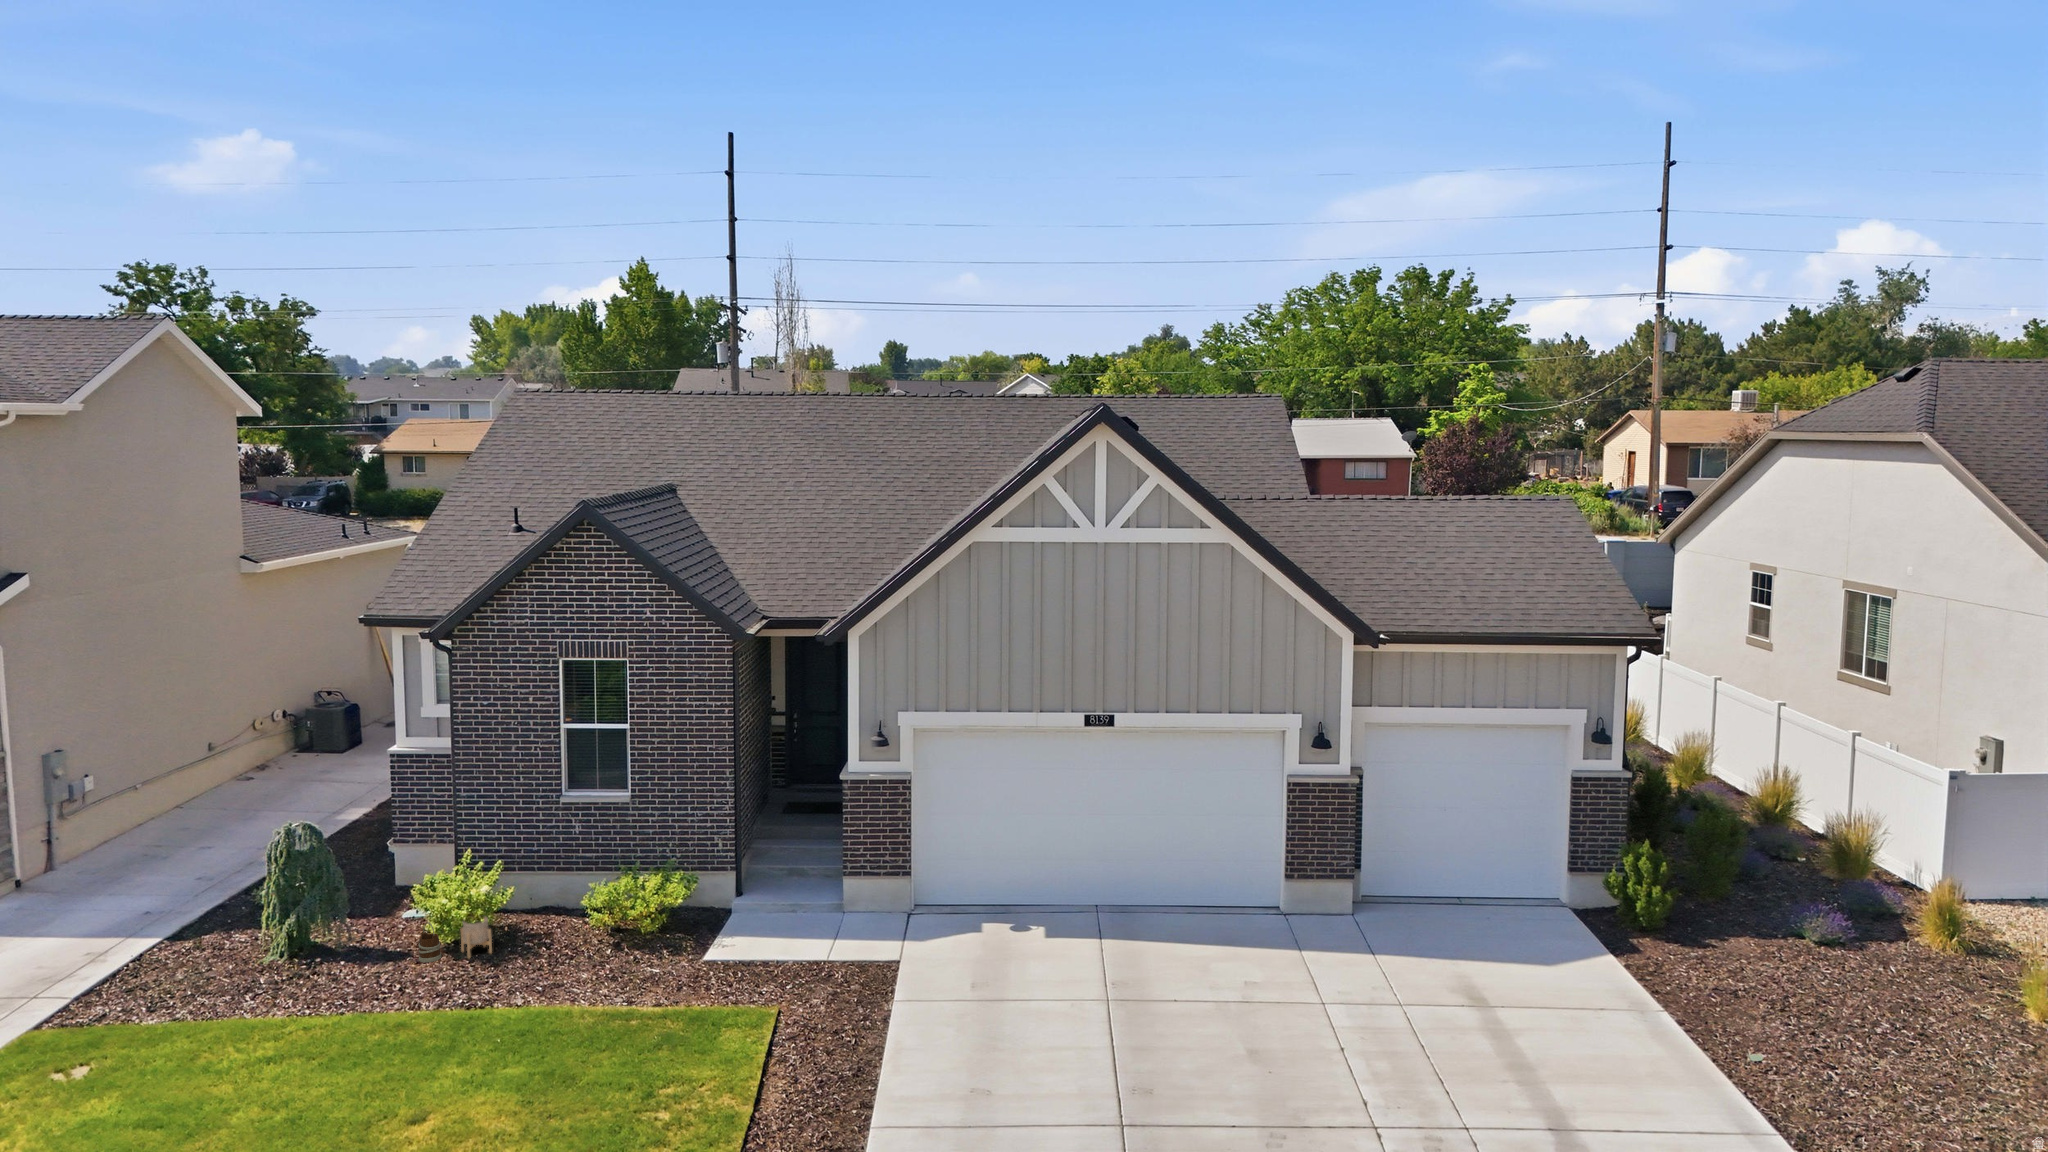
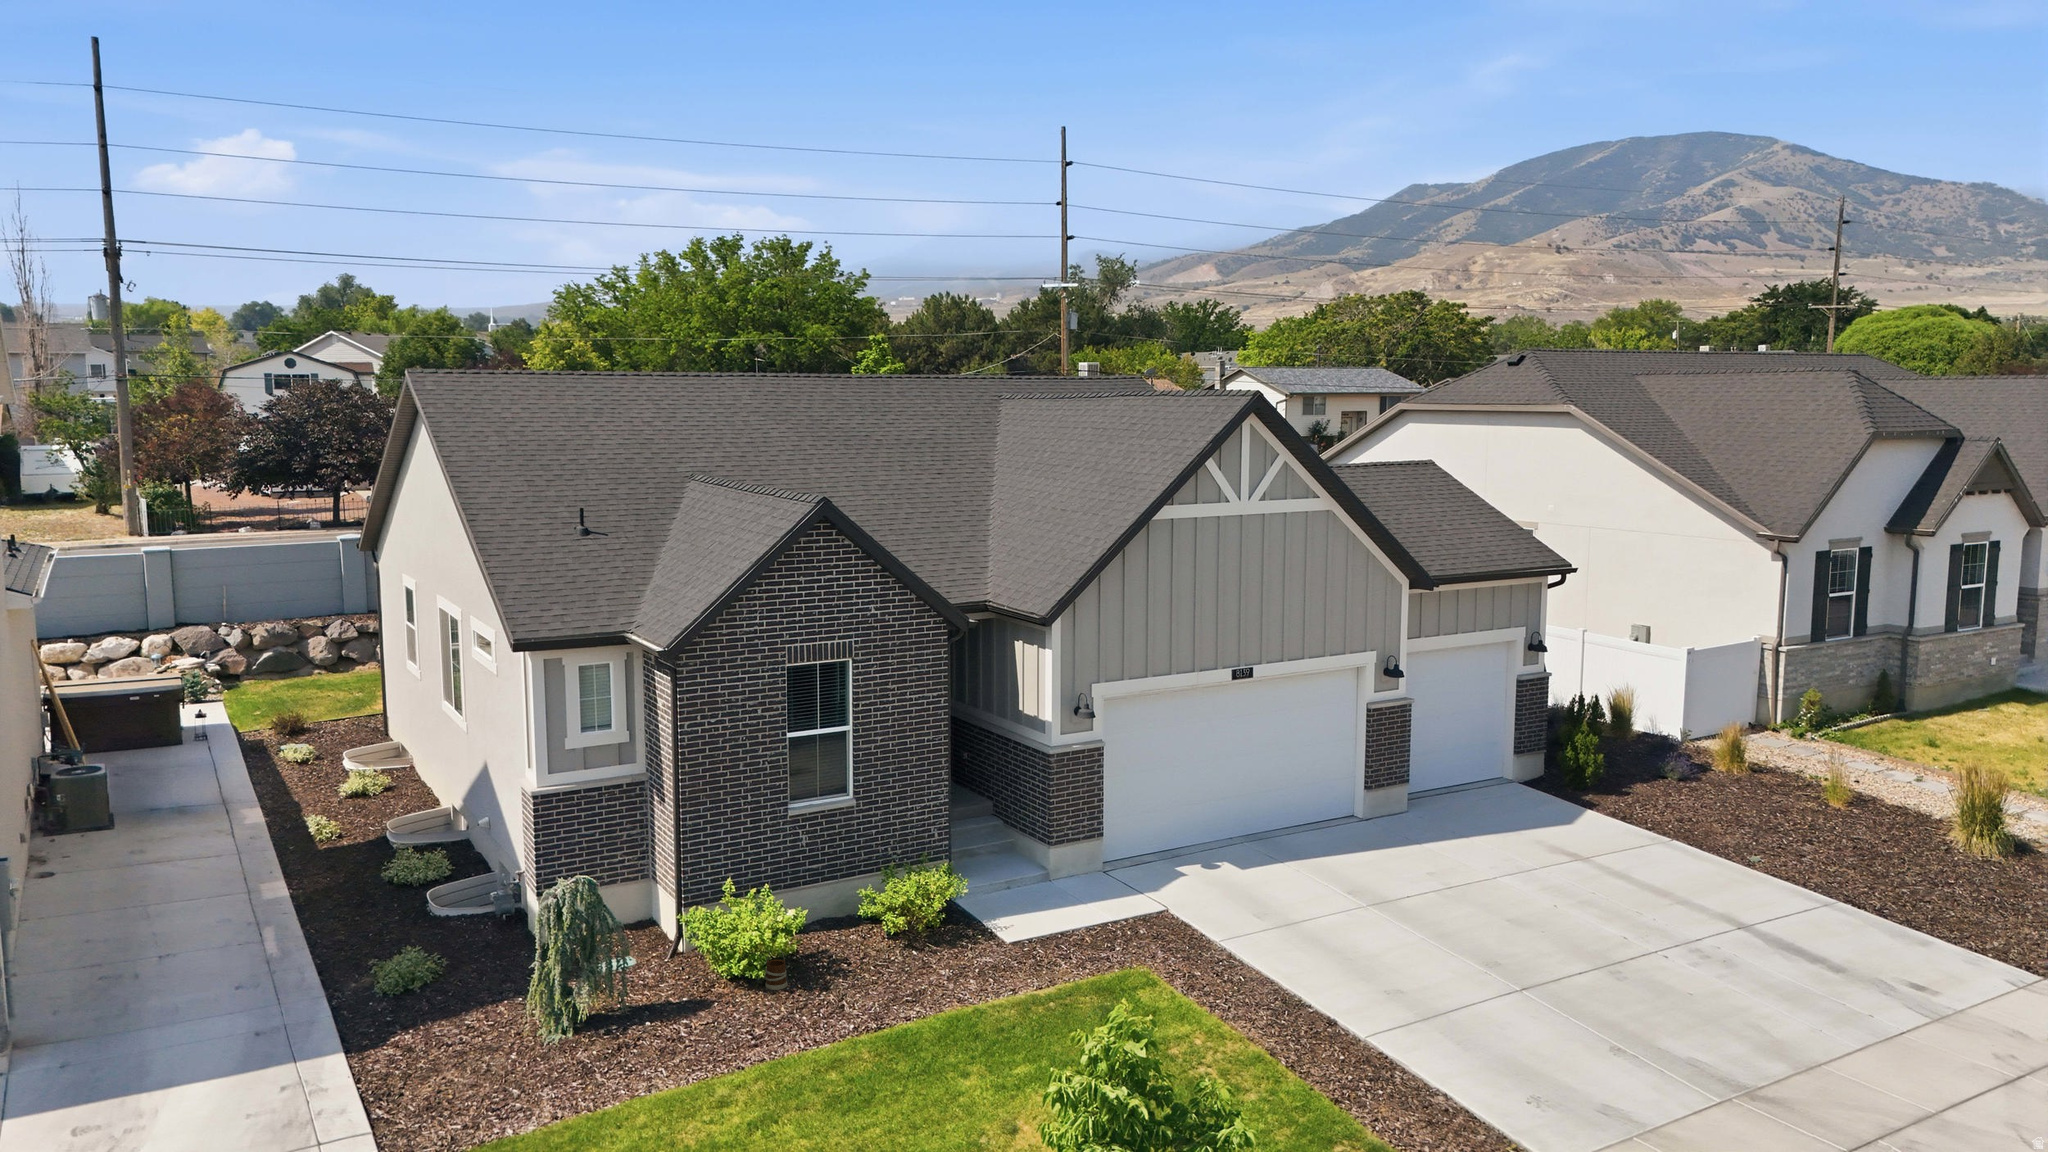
planter: present [461,917,492,958] -> none [792,935,824,978]

